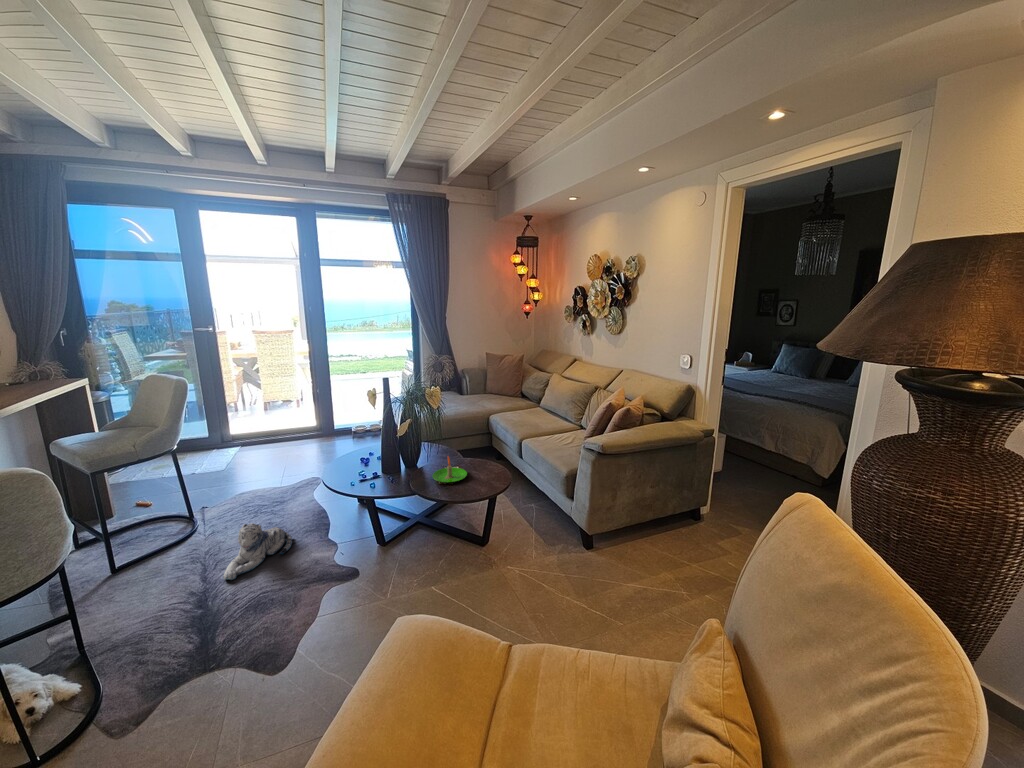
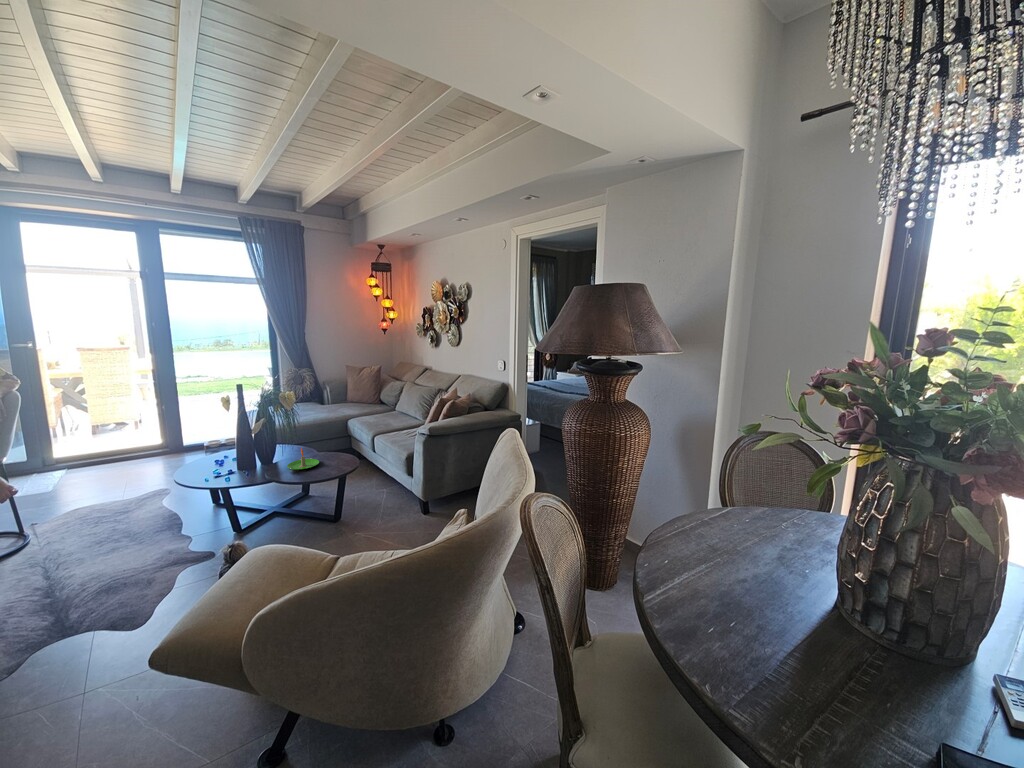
plush toy: present [223,523,292,580] -> none [70,523,144,576]

